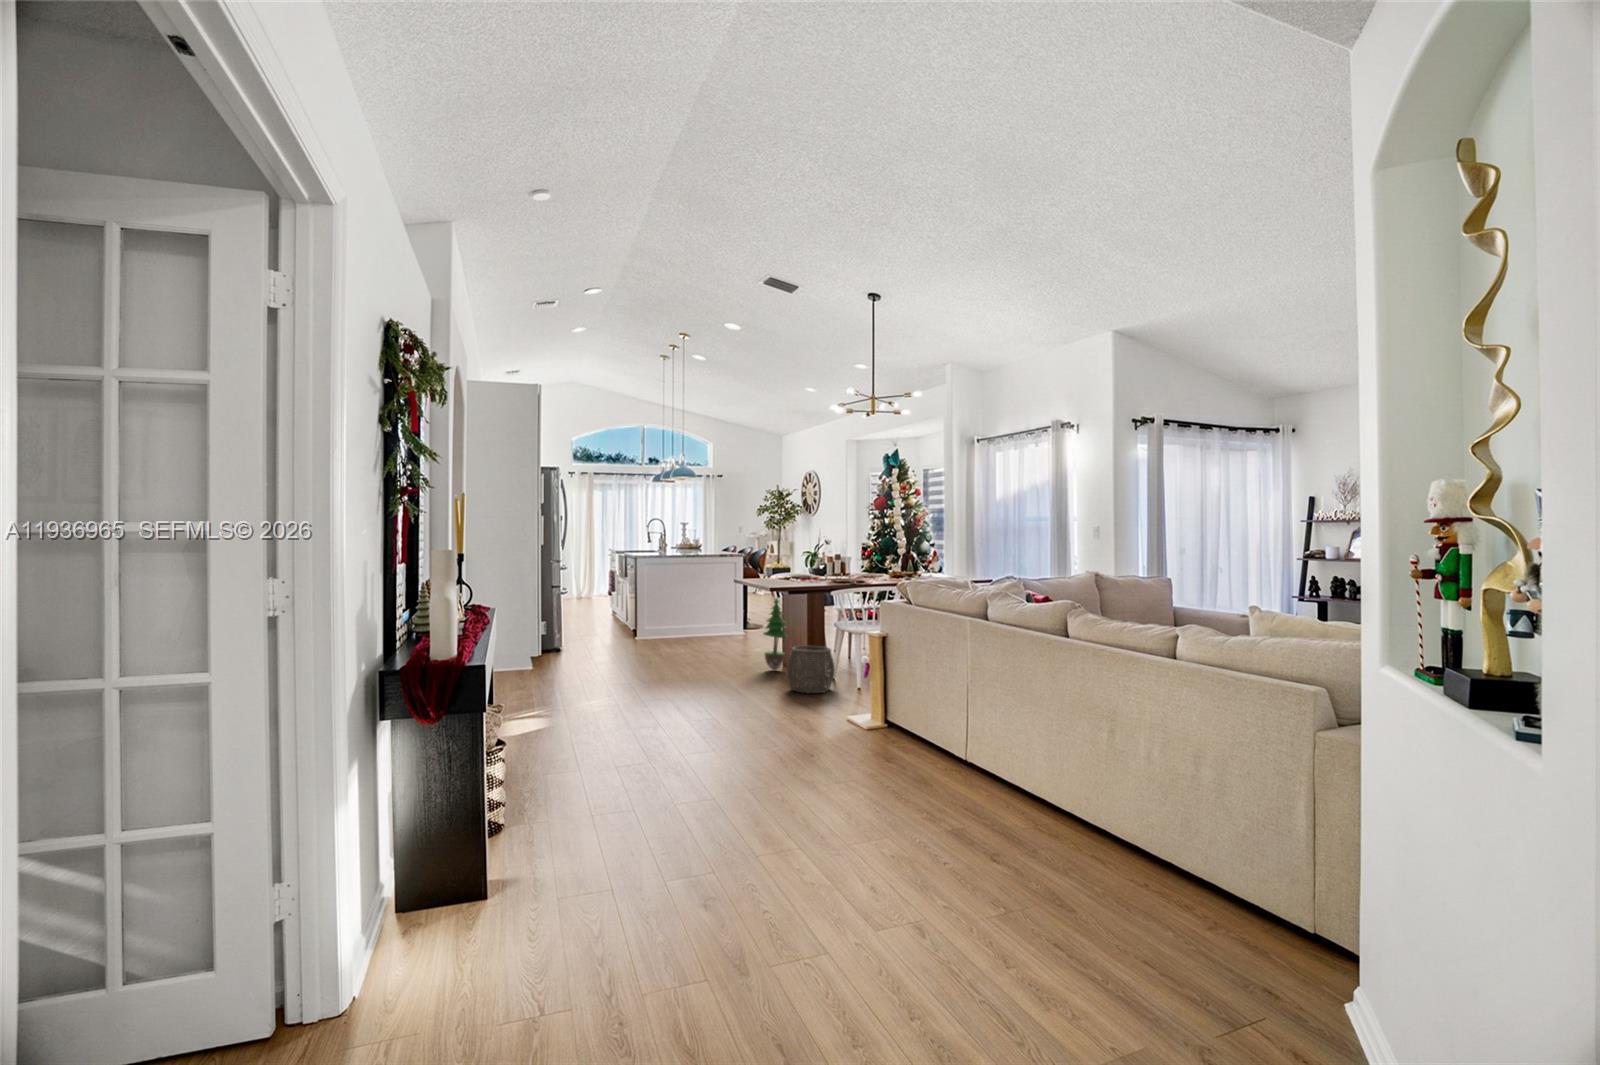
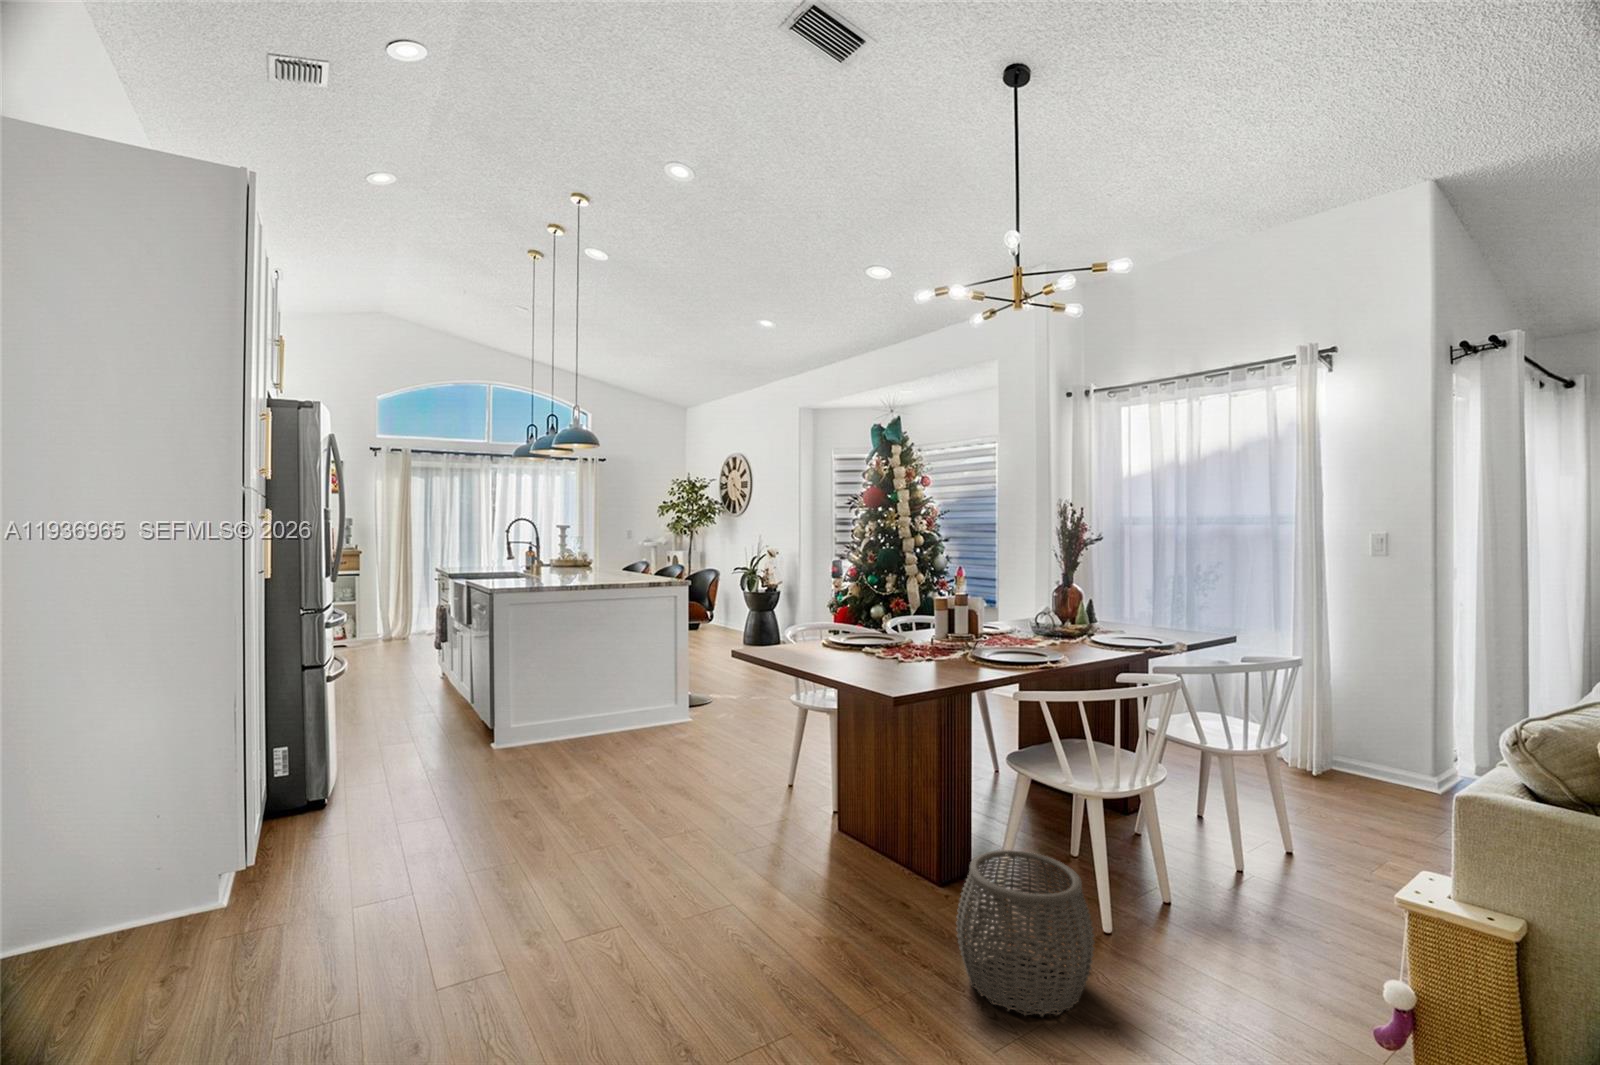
potted tree: present [763,598,788,670] -> none [816,699,876,869]

